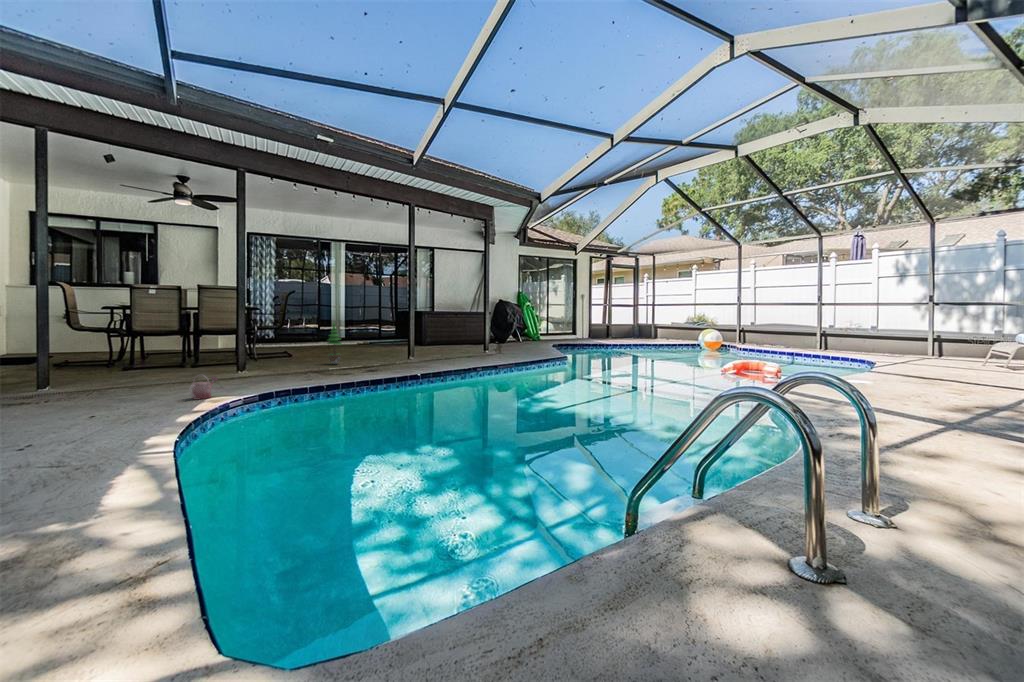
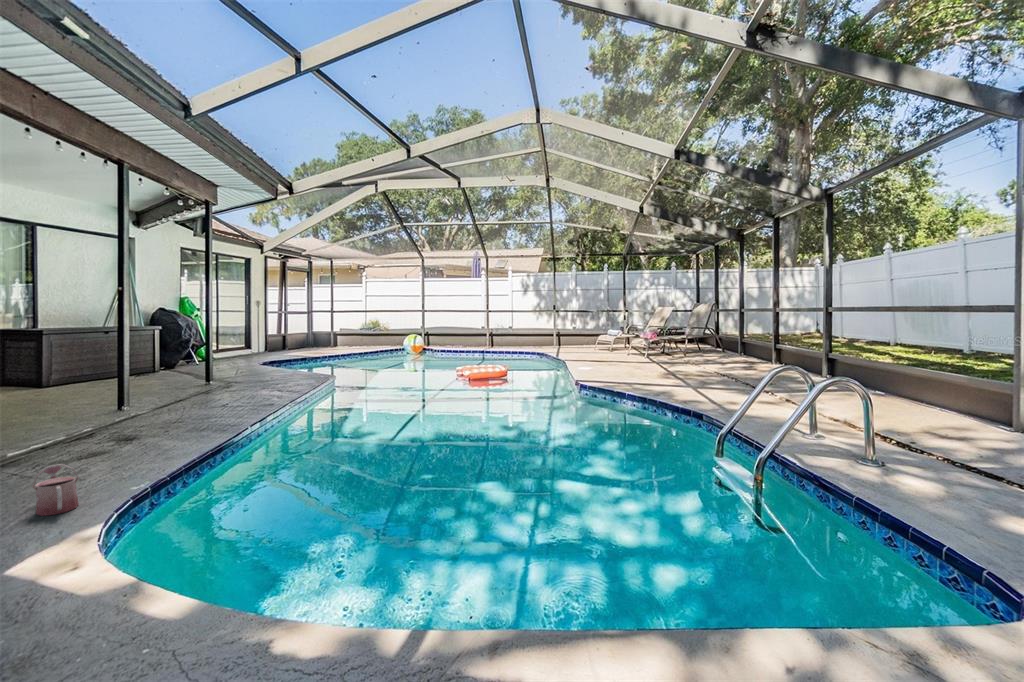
potted tree: present [328,323,342,364] -> none [18,348,56,424]

